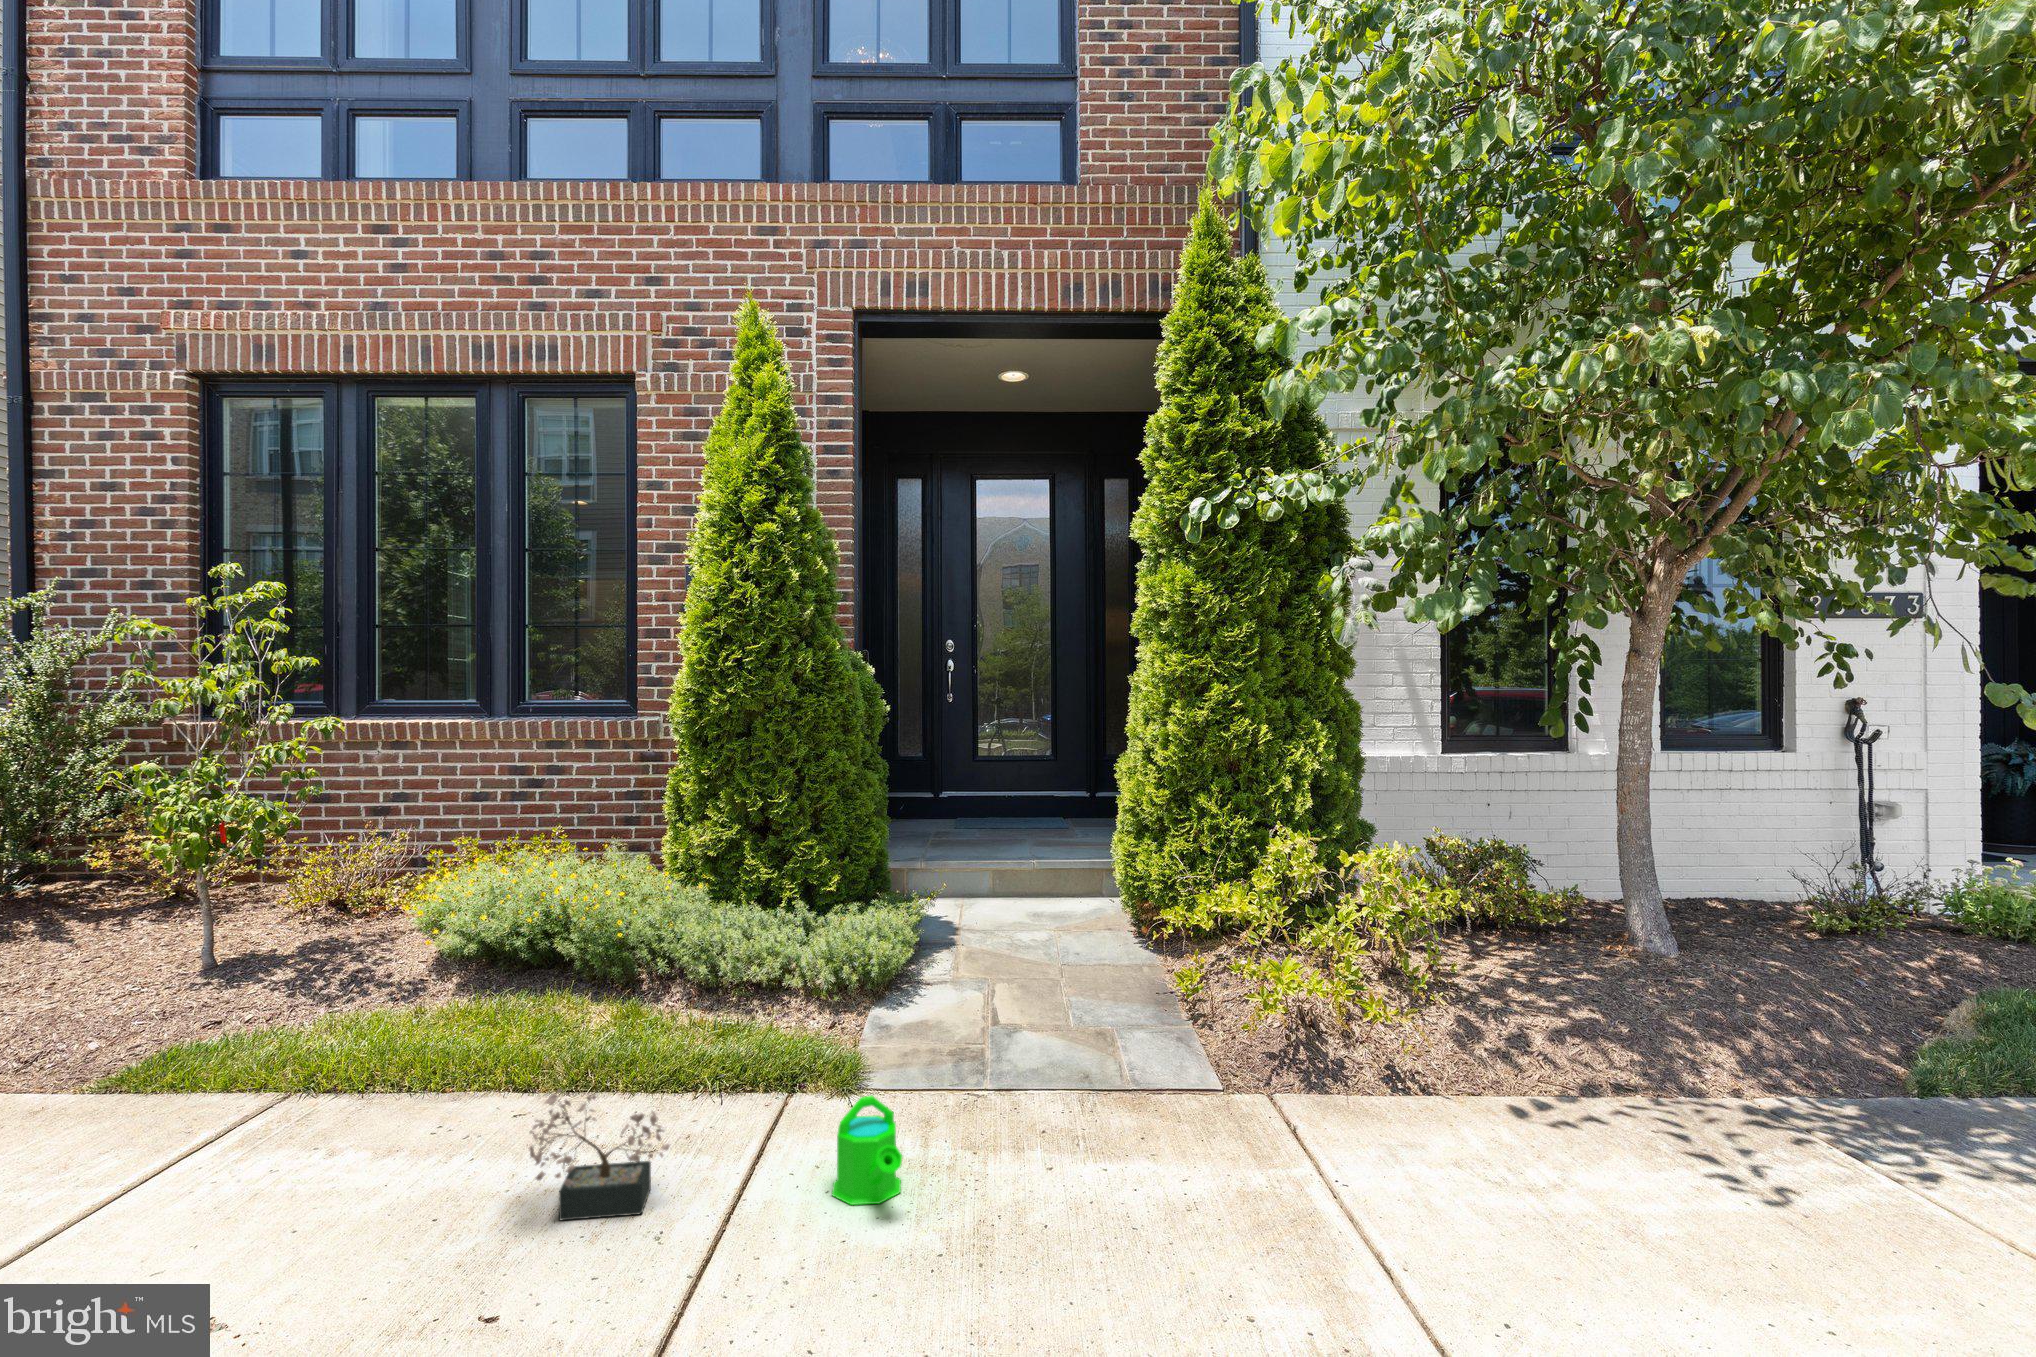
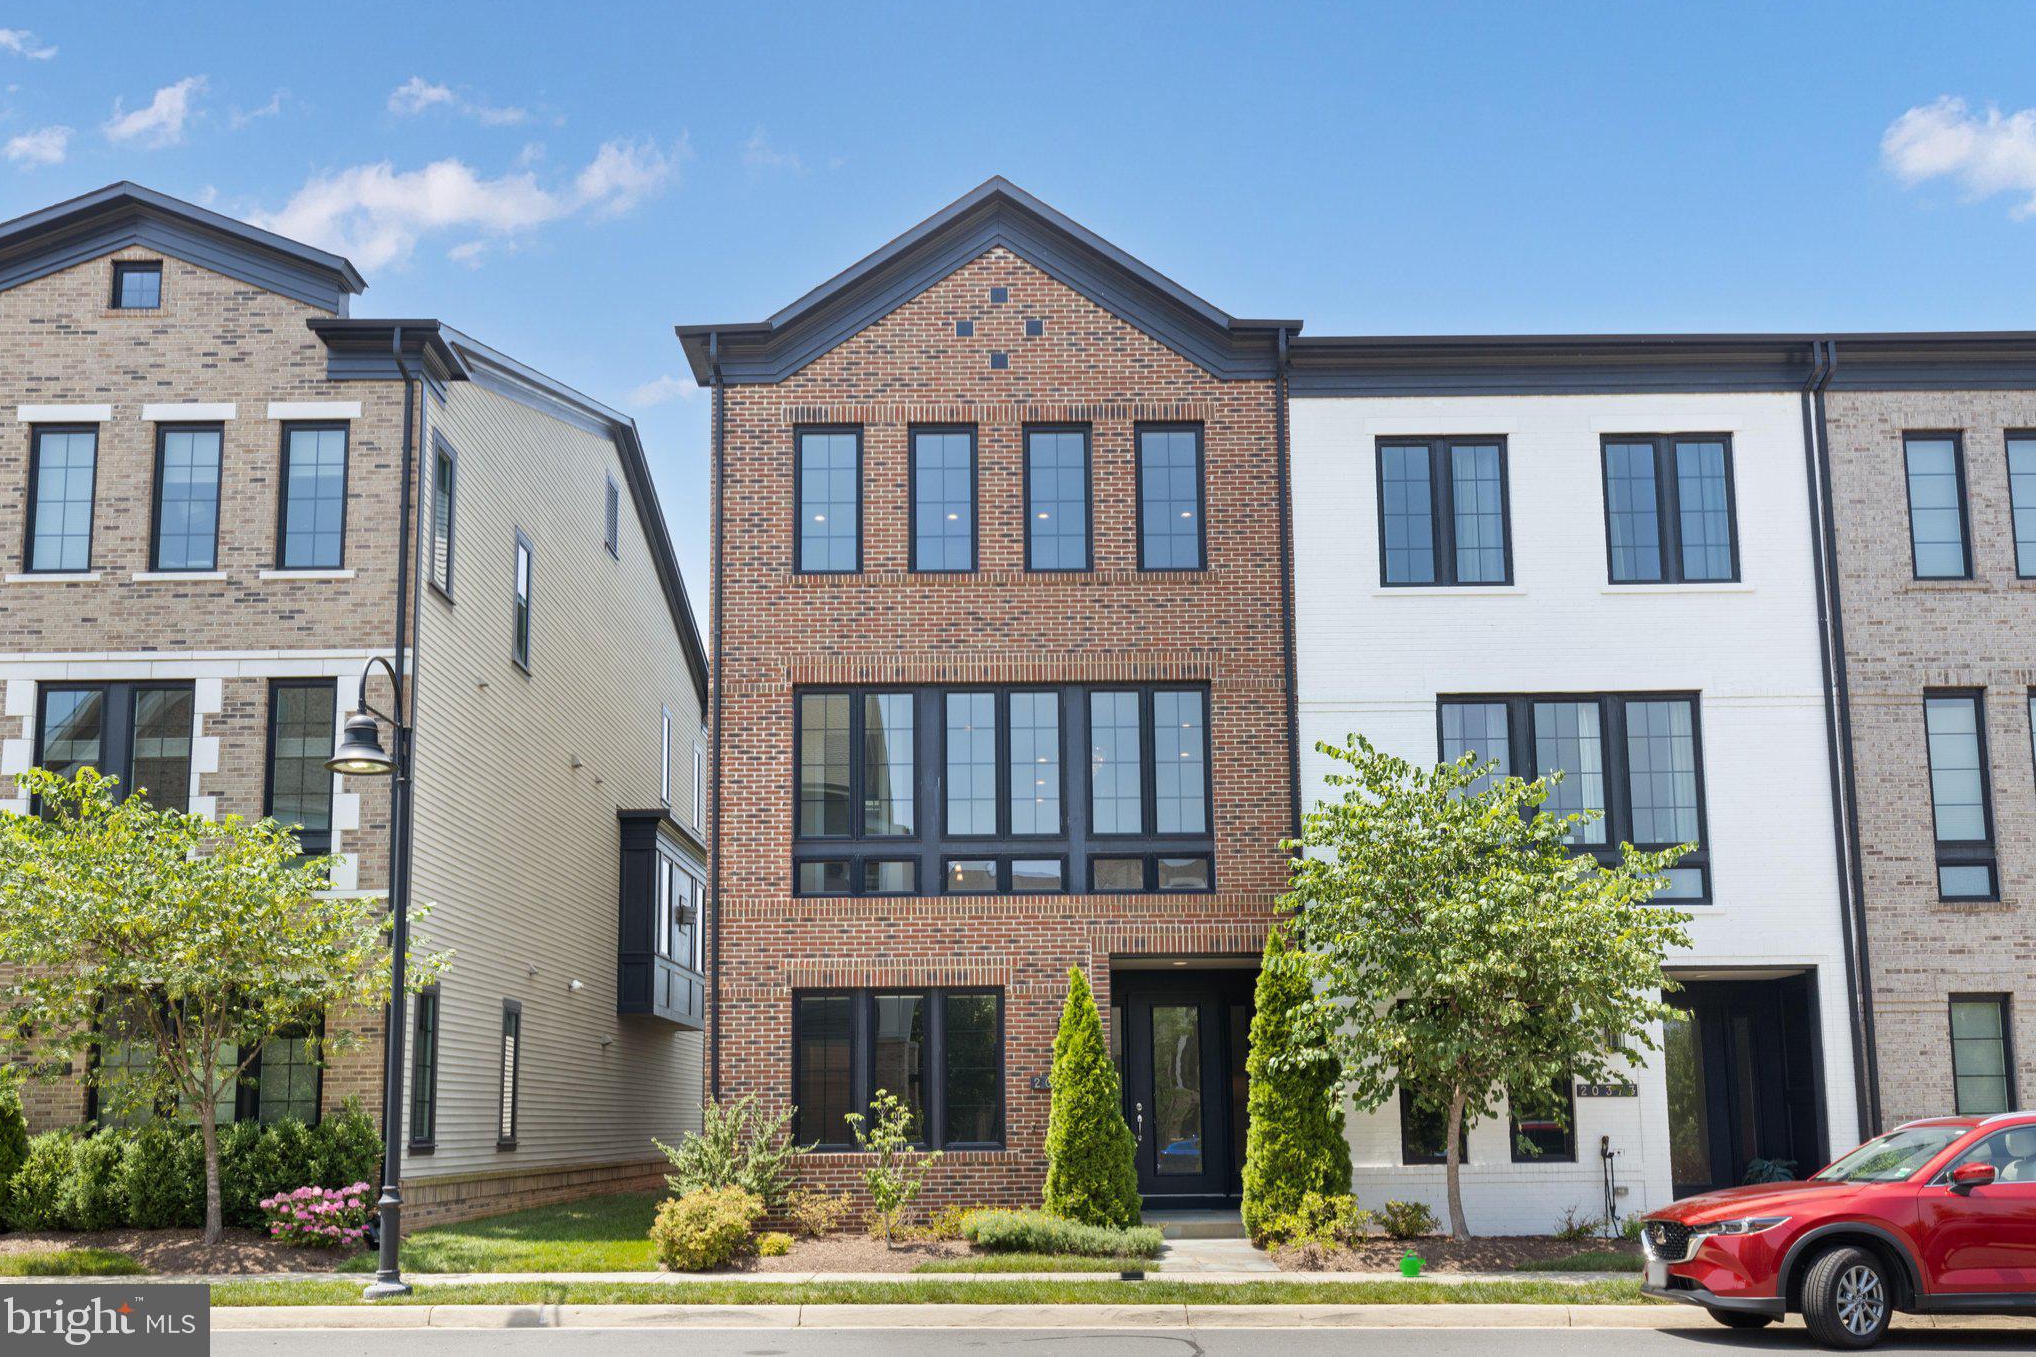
watering can: present [832,1096,902,1205] -> present [1399,1250,1426,1277]

